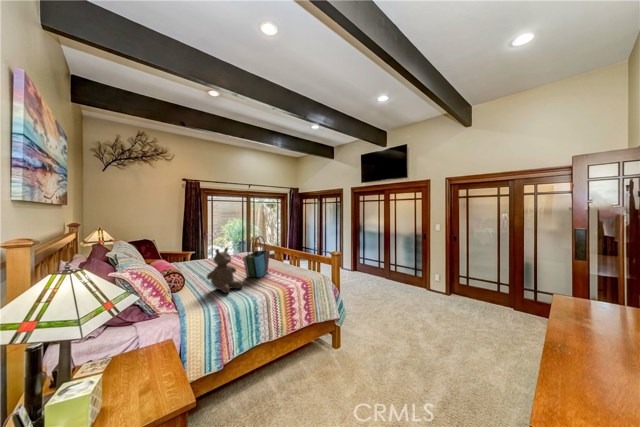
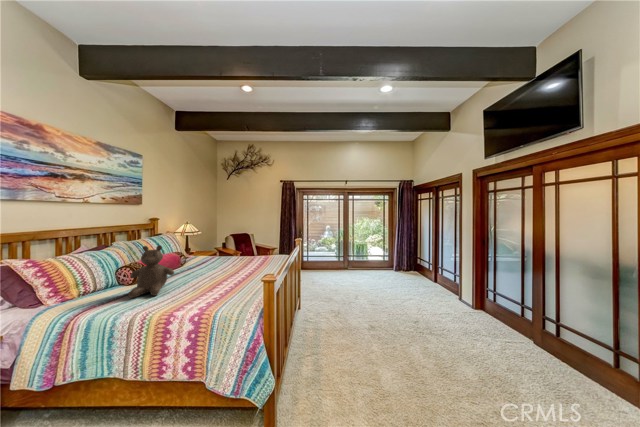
tote bag: present [243,236,270,277] -> none [190,235,242,287]

